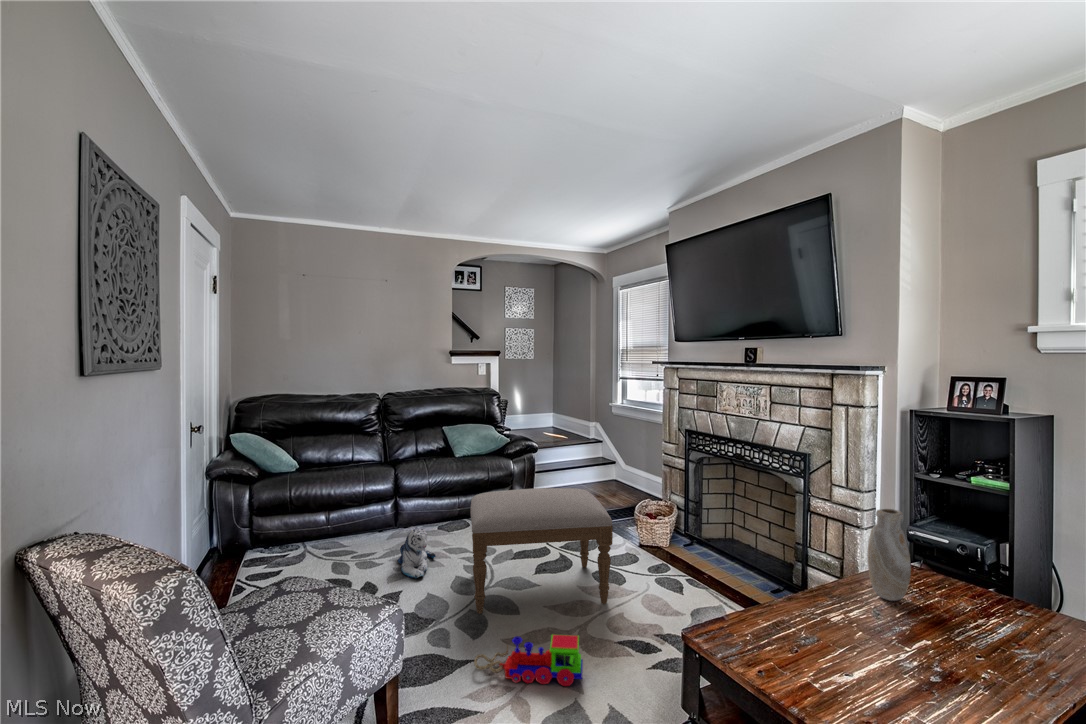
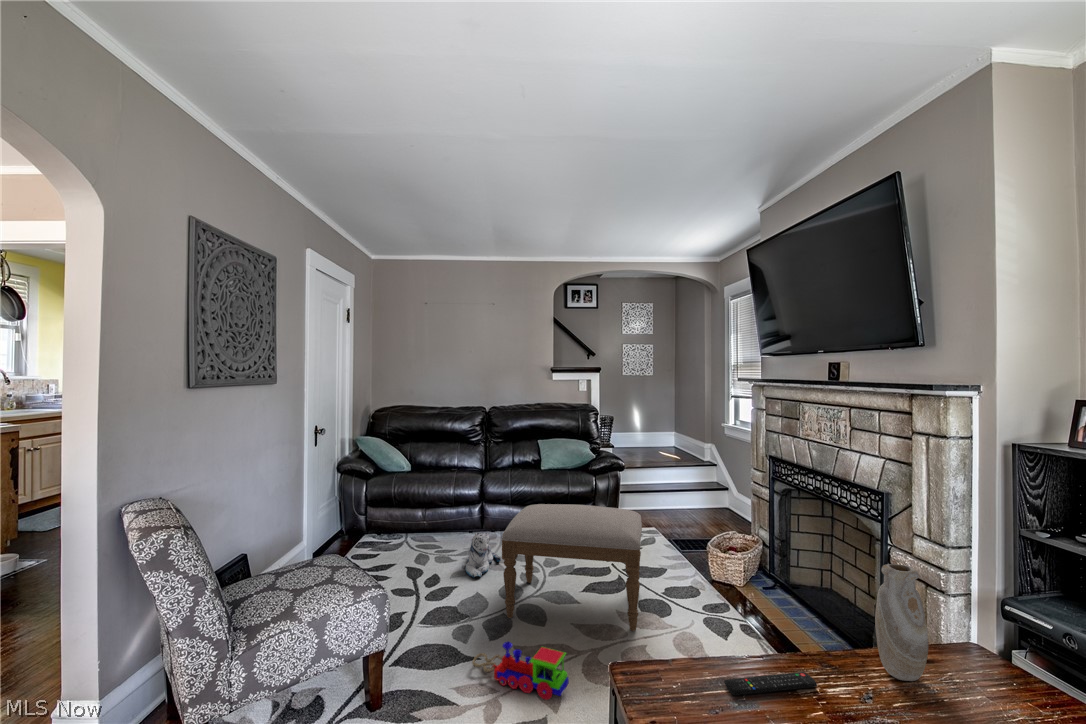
remote control: none [784,608,848,639] -> present [724,672,817,695]

